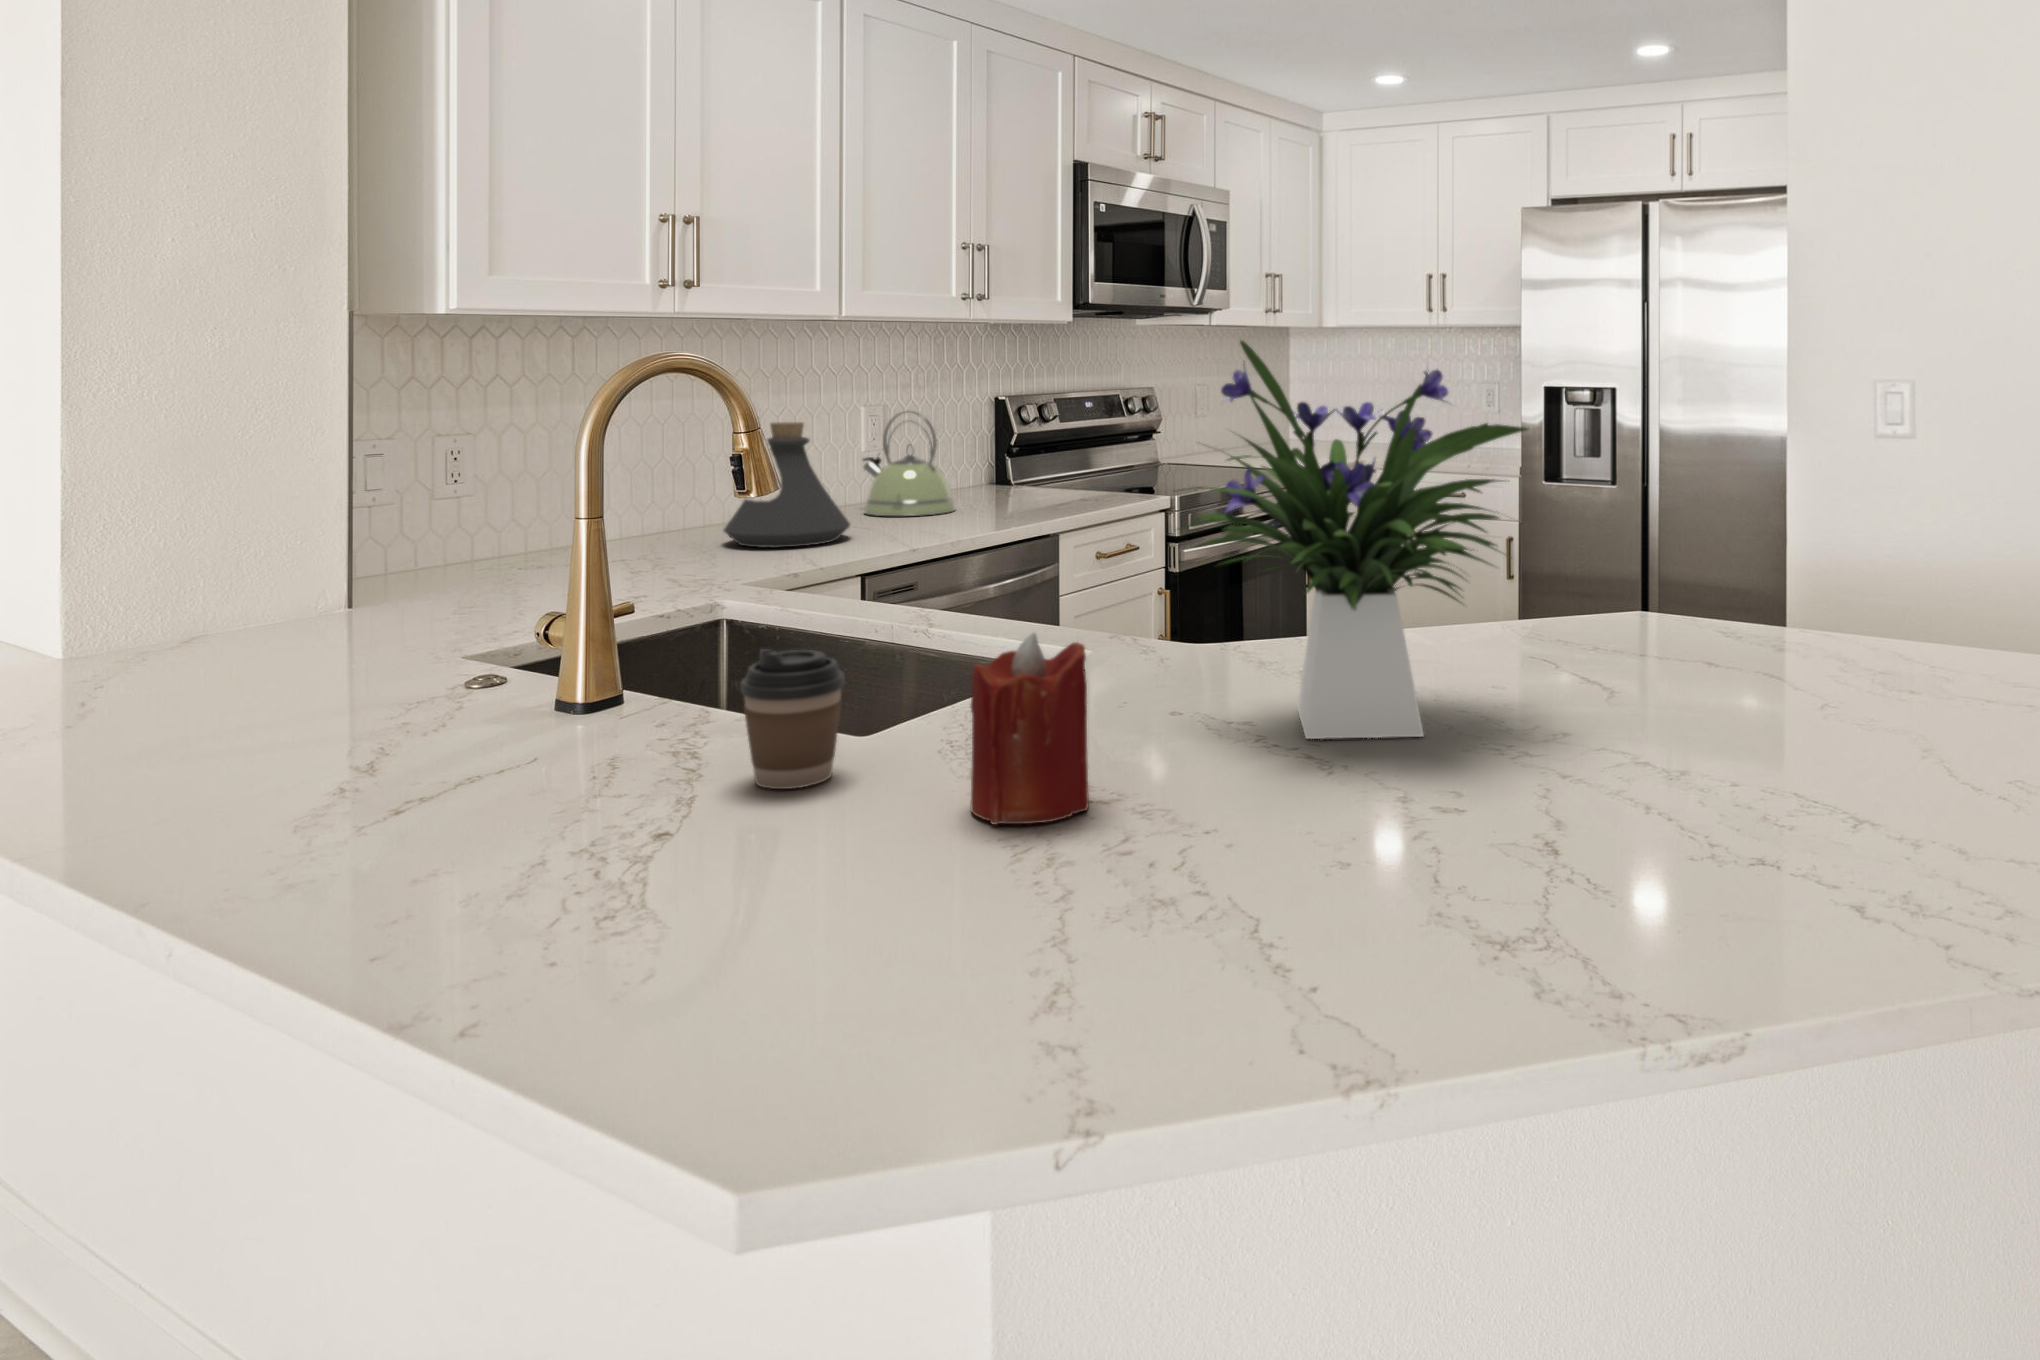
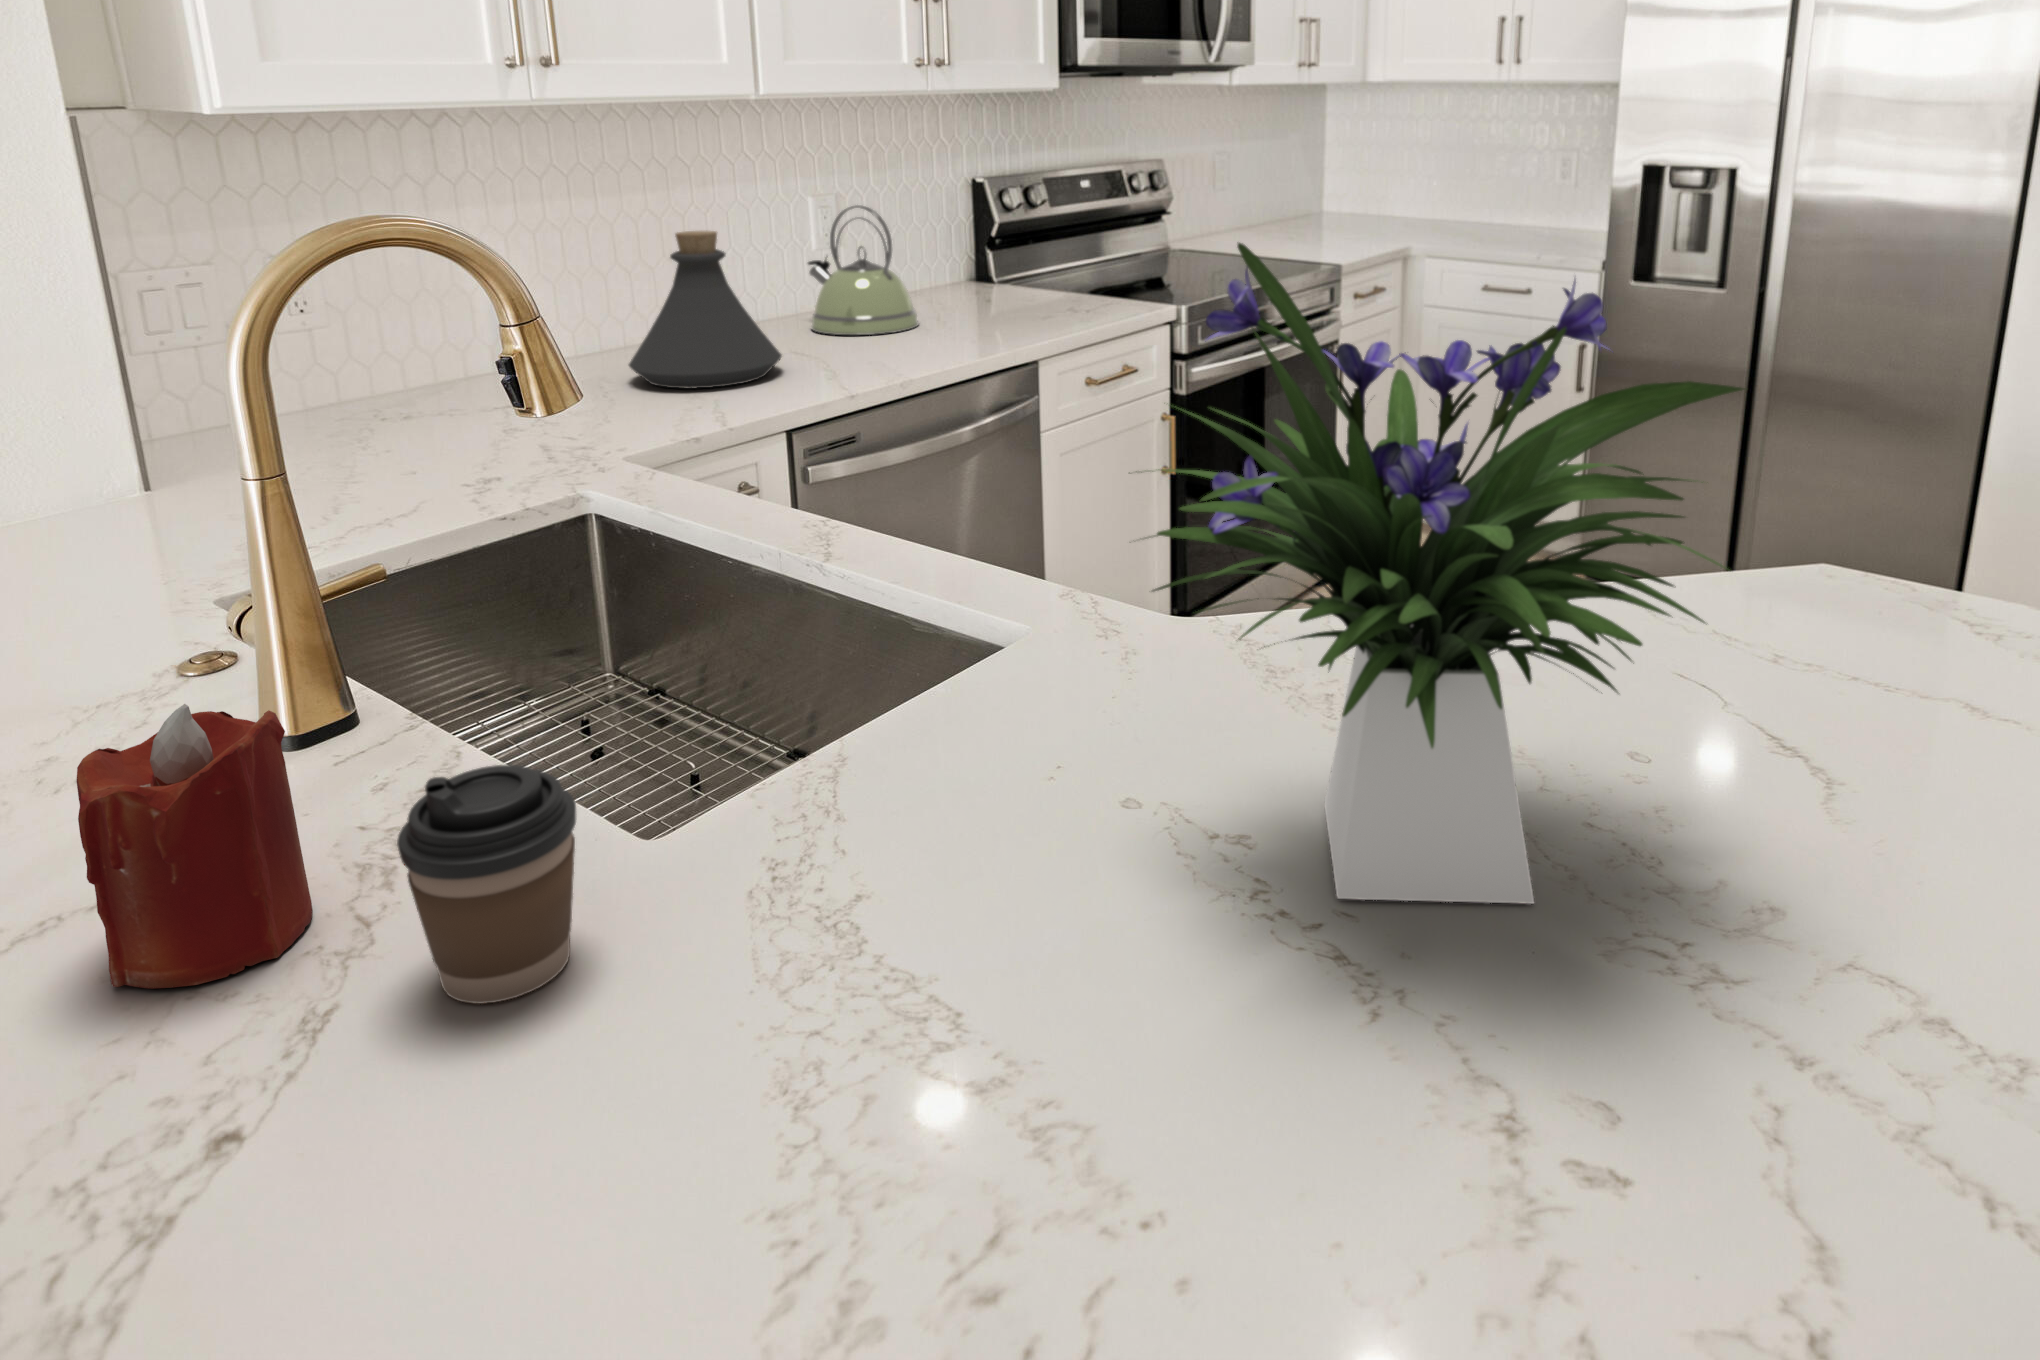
candle: present [971,633,1089,825] -> present [77,704,313,989]

